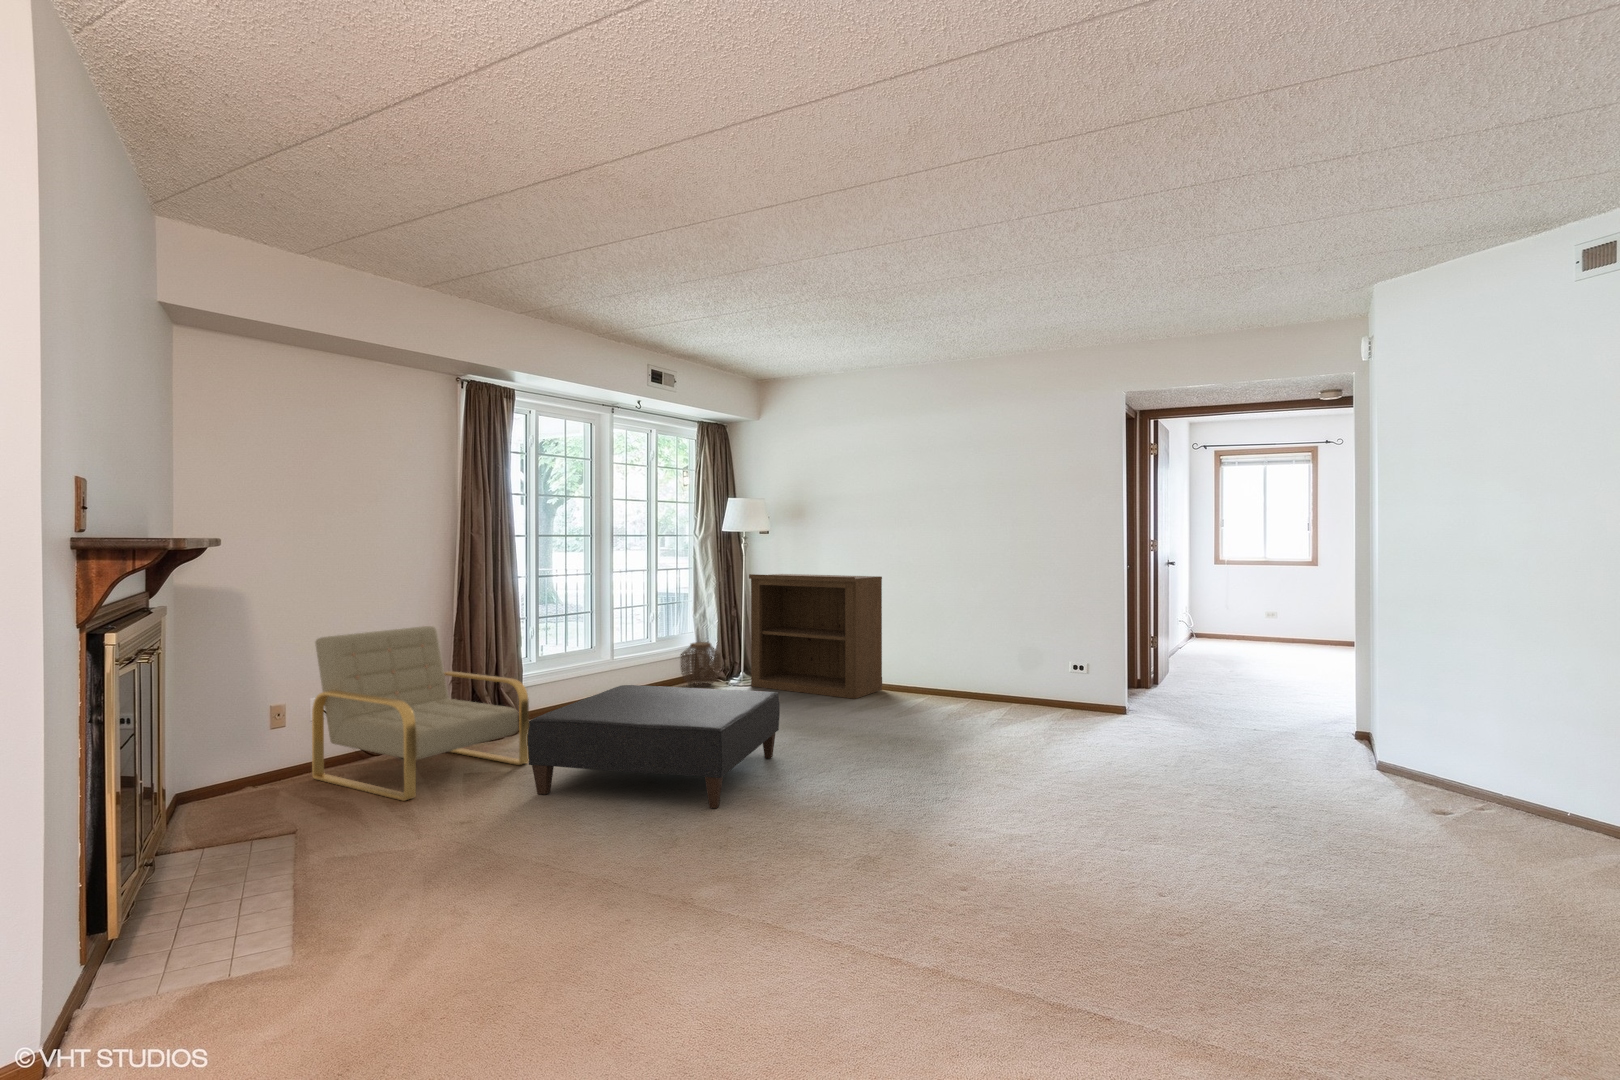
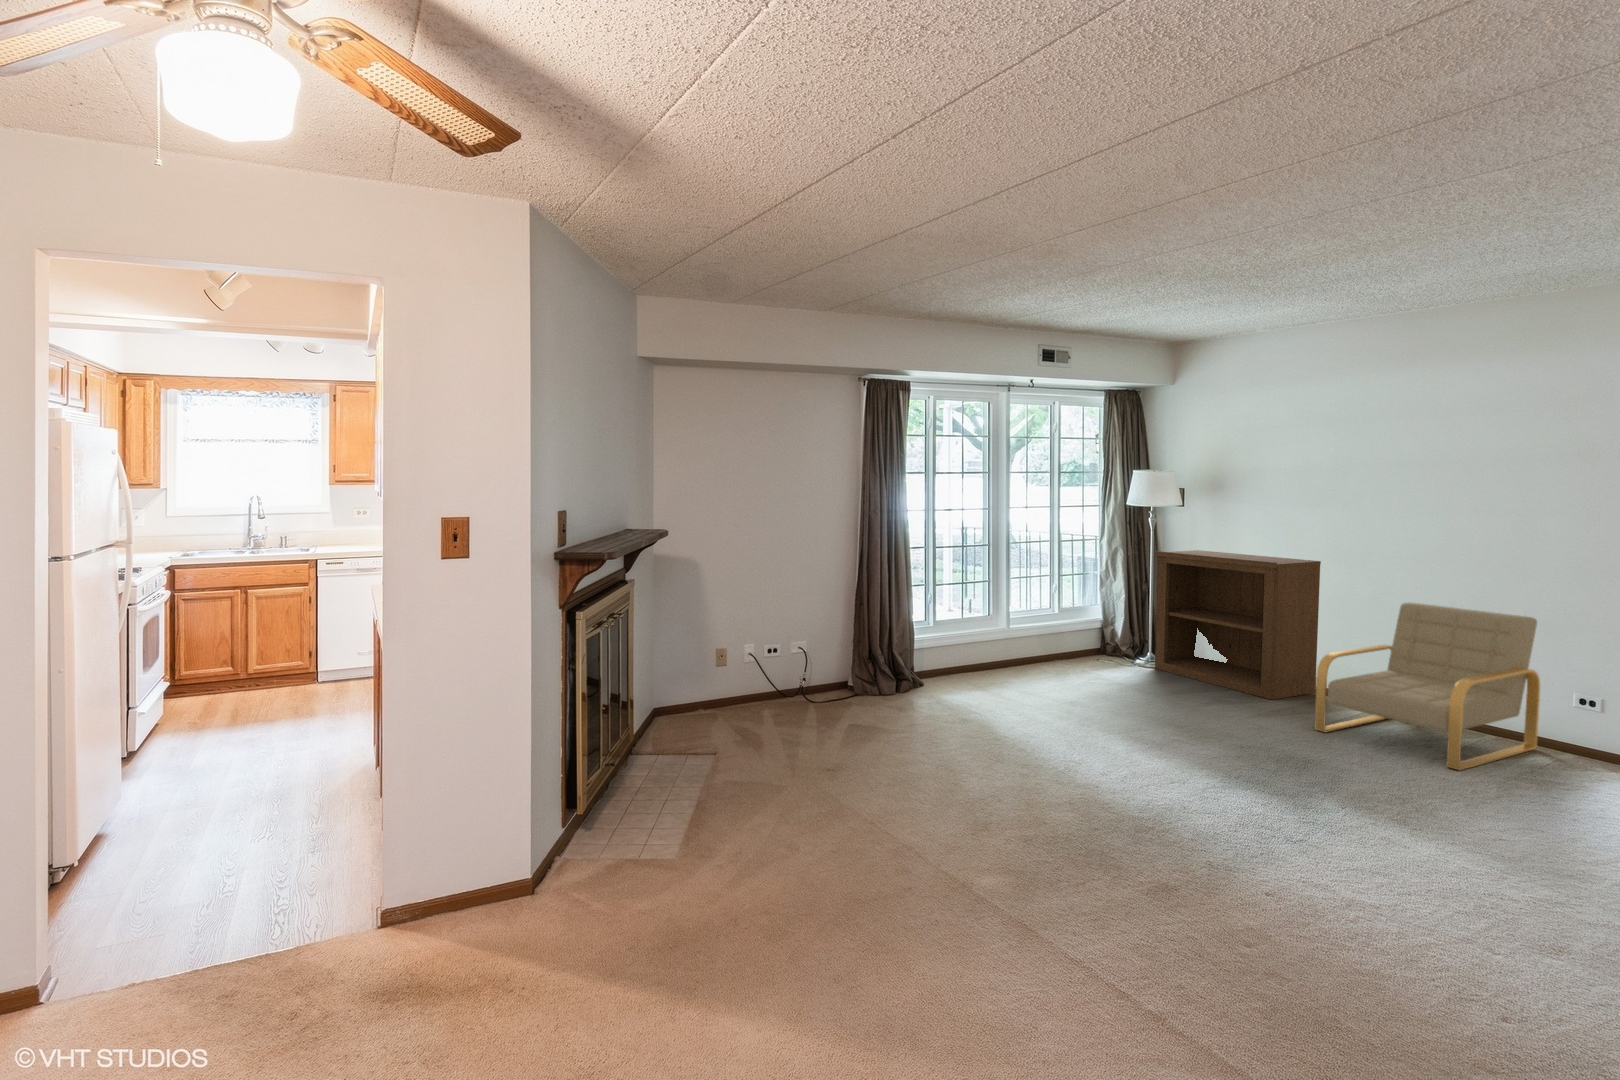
armchair: present [312,626,529,801] -> present [1315,602,1540,771]
woven basket: present [681,642,721,687] -> none [1080,617,1123,663]
ottoman: present [527,685,780,808] -> none [887,662,1143,802]

